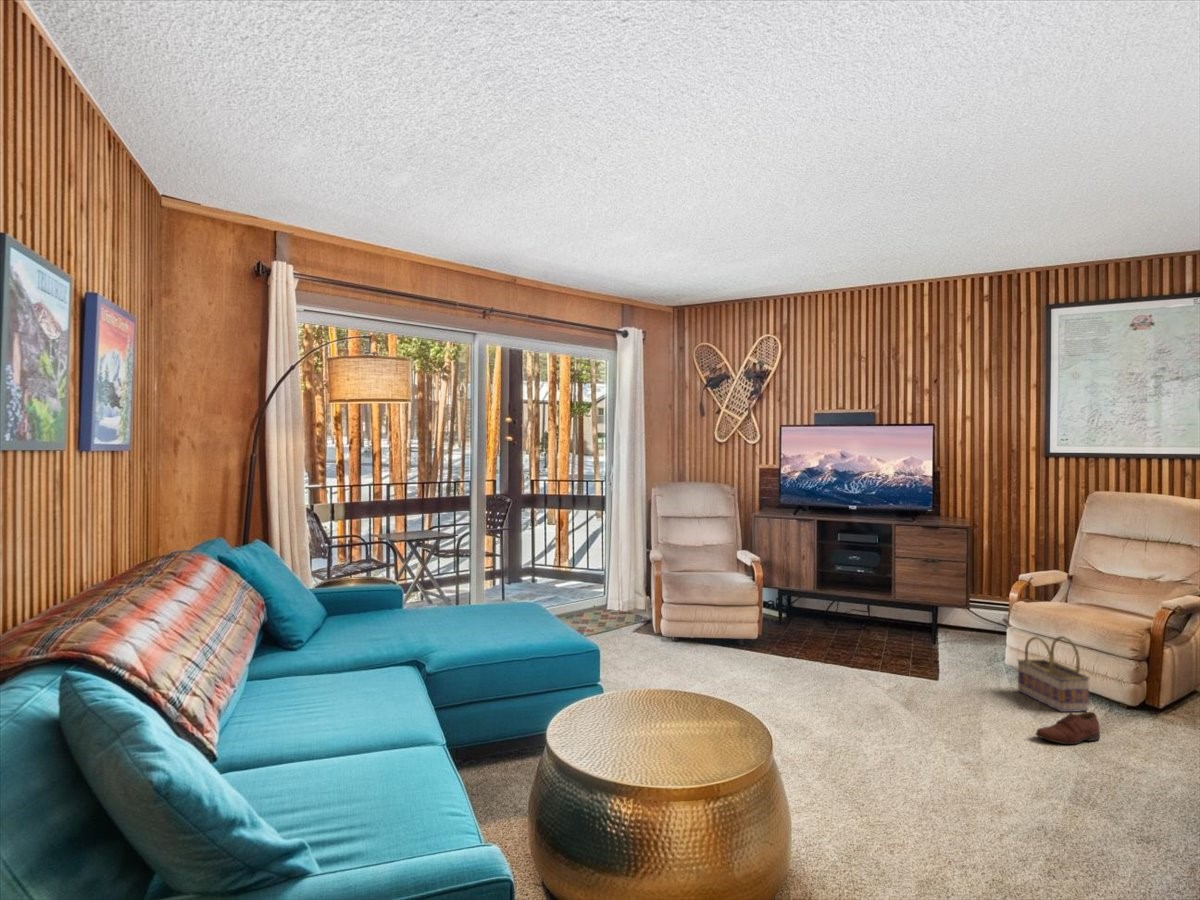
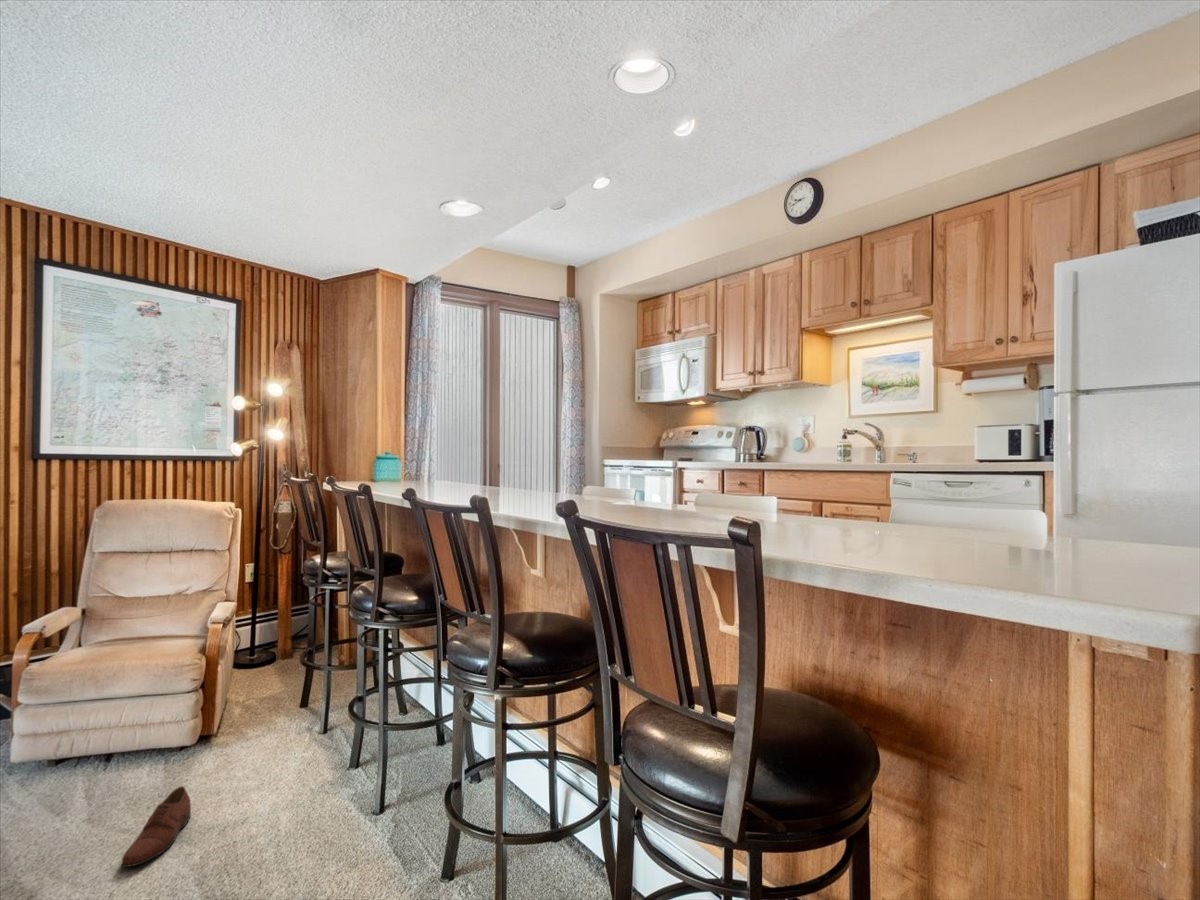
basket: present [1018,636,1089,712] -> none [45,700,154,806]

